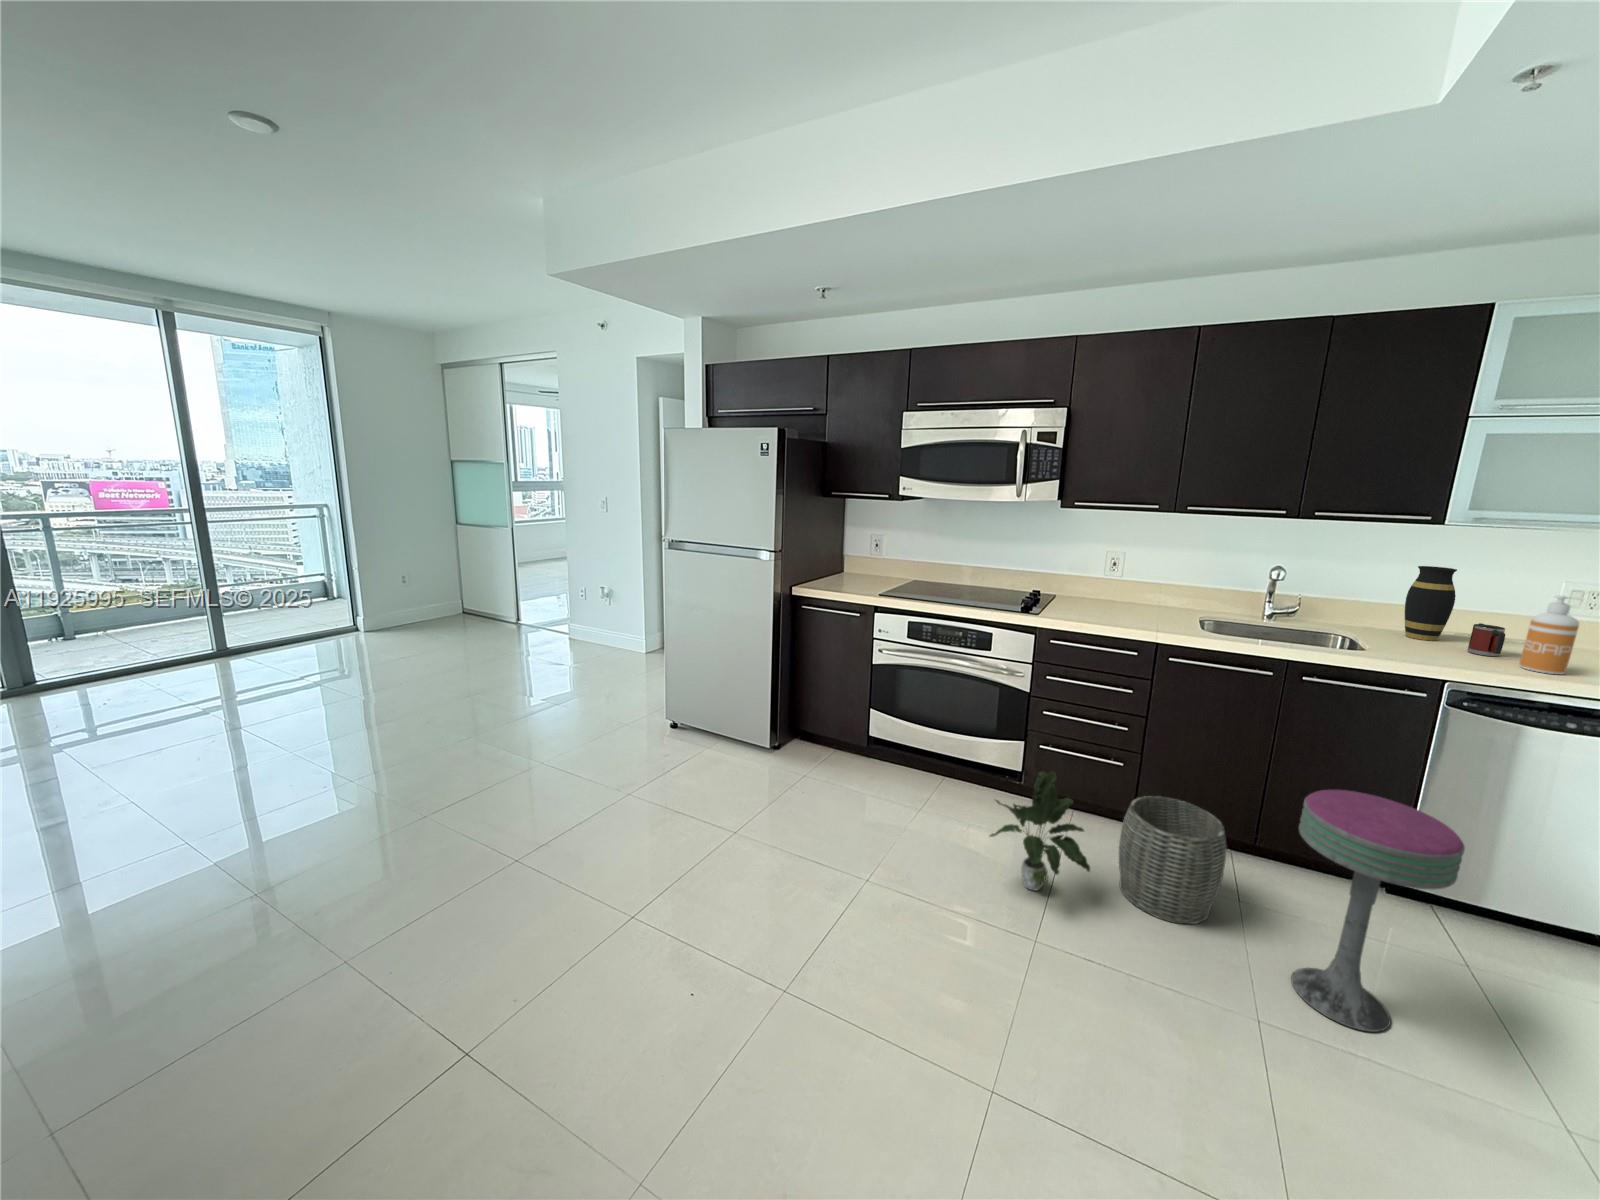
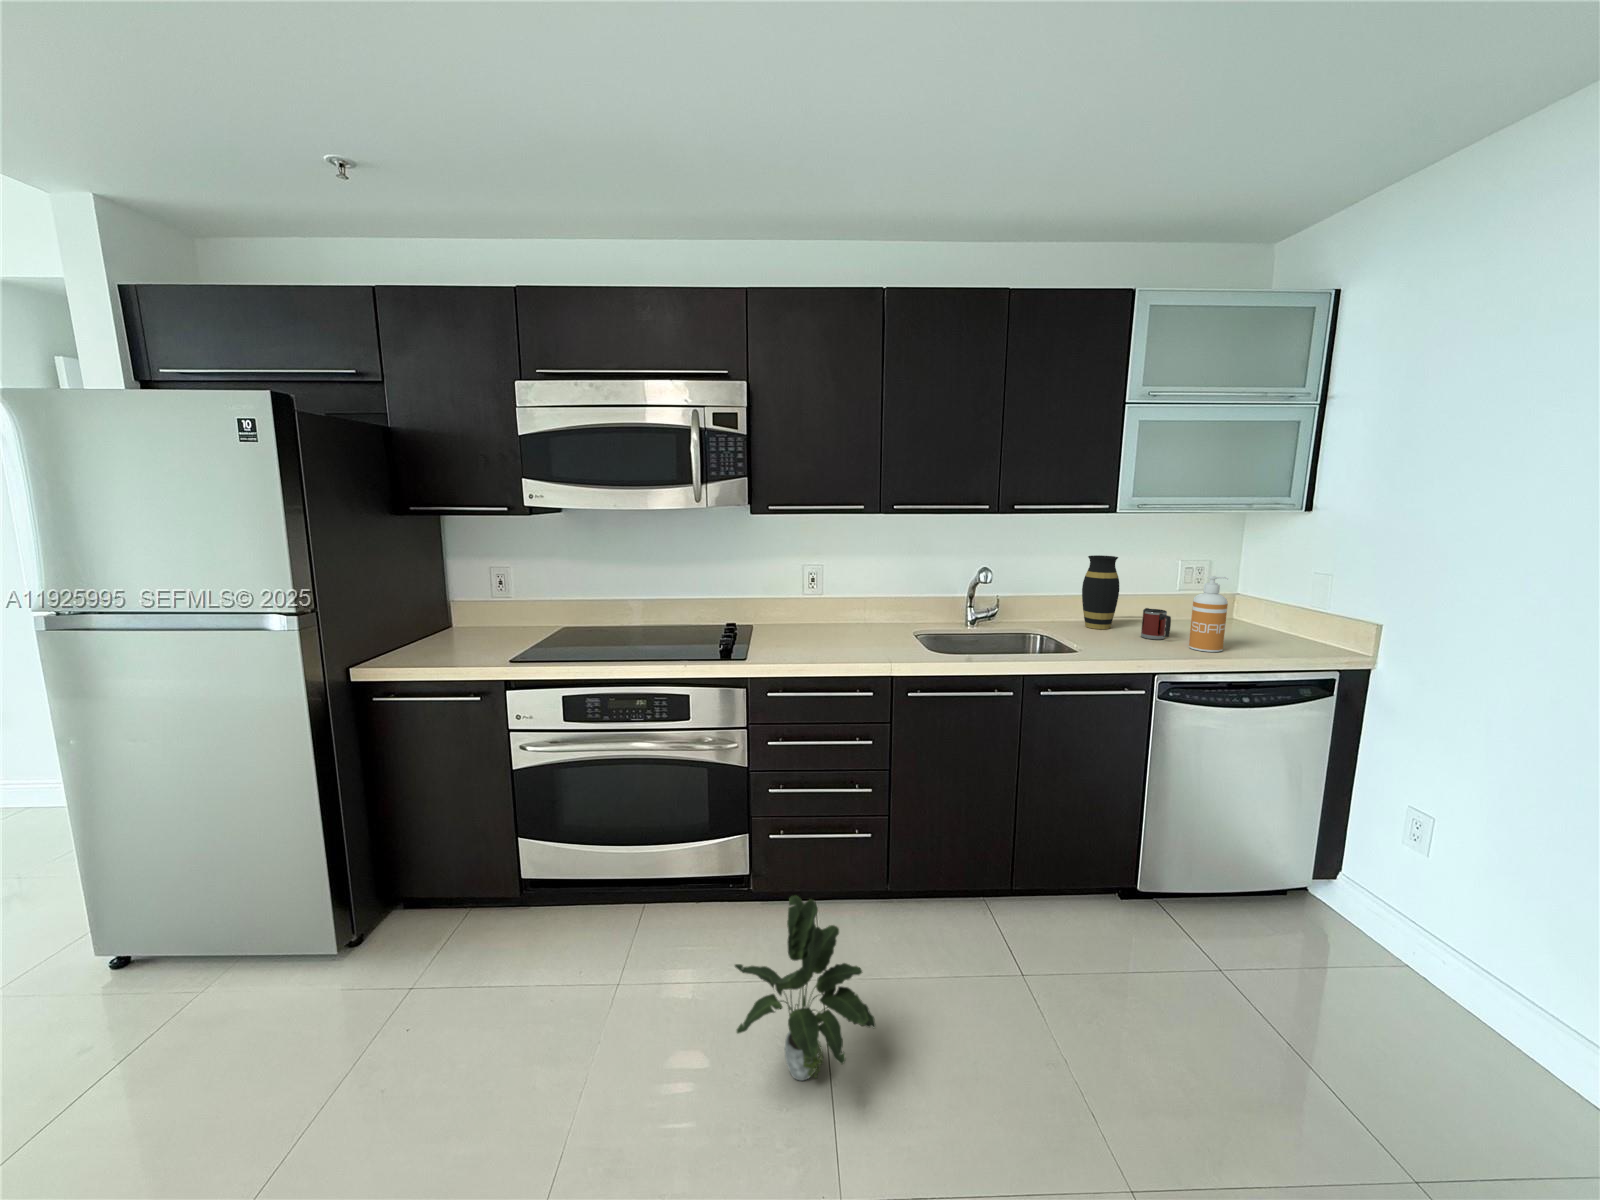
bar stool: present [1291,790,1465,1032] -> none [1101,831,1268,1130]
woven basket: present [1119,796,1227,924] -> none [894,874,1014,1051]

